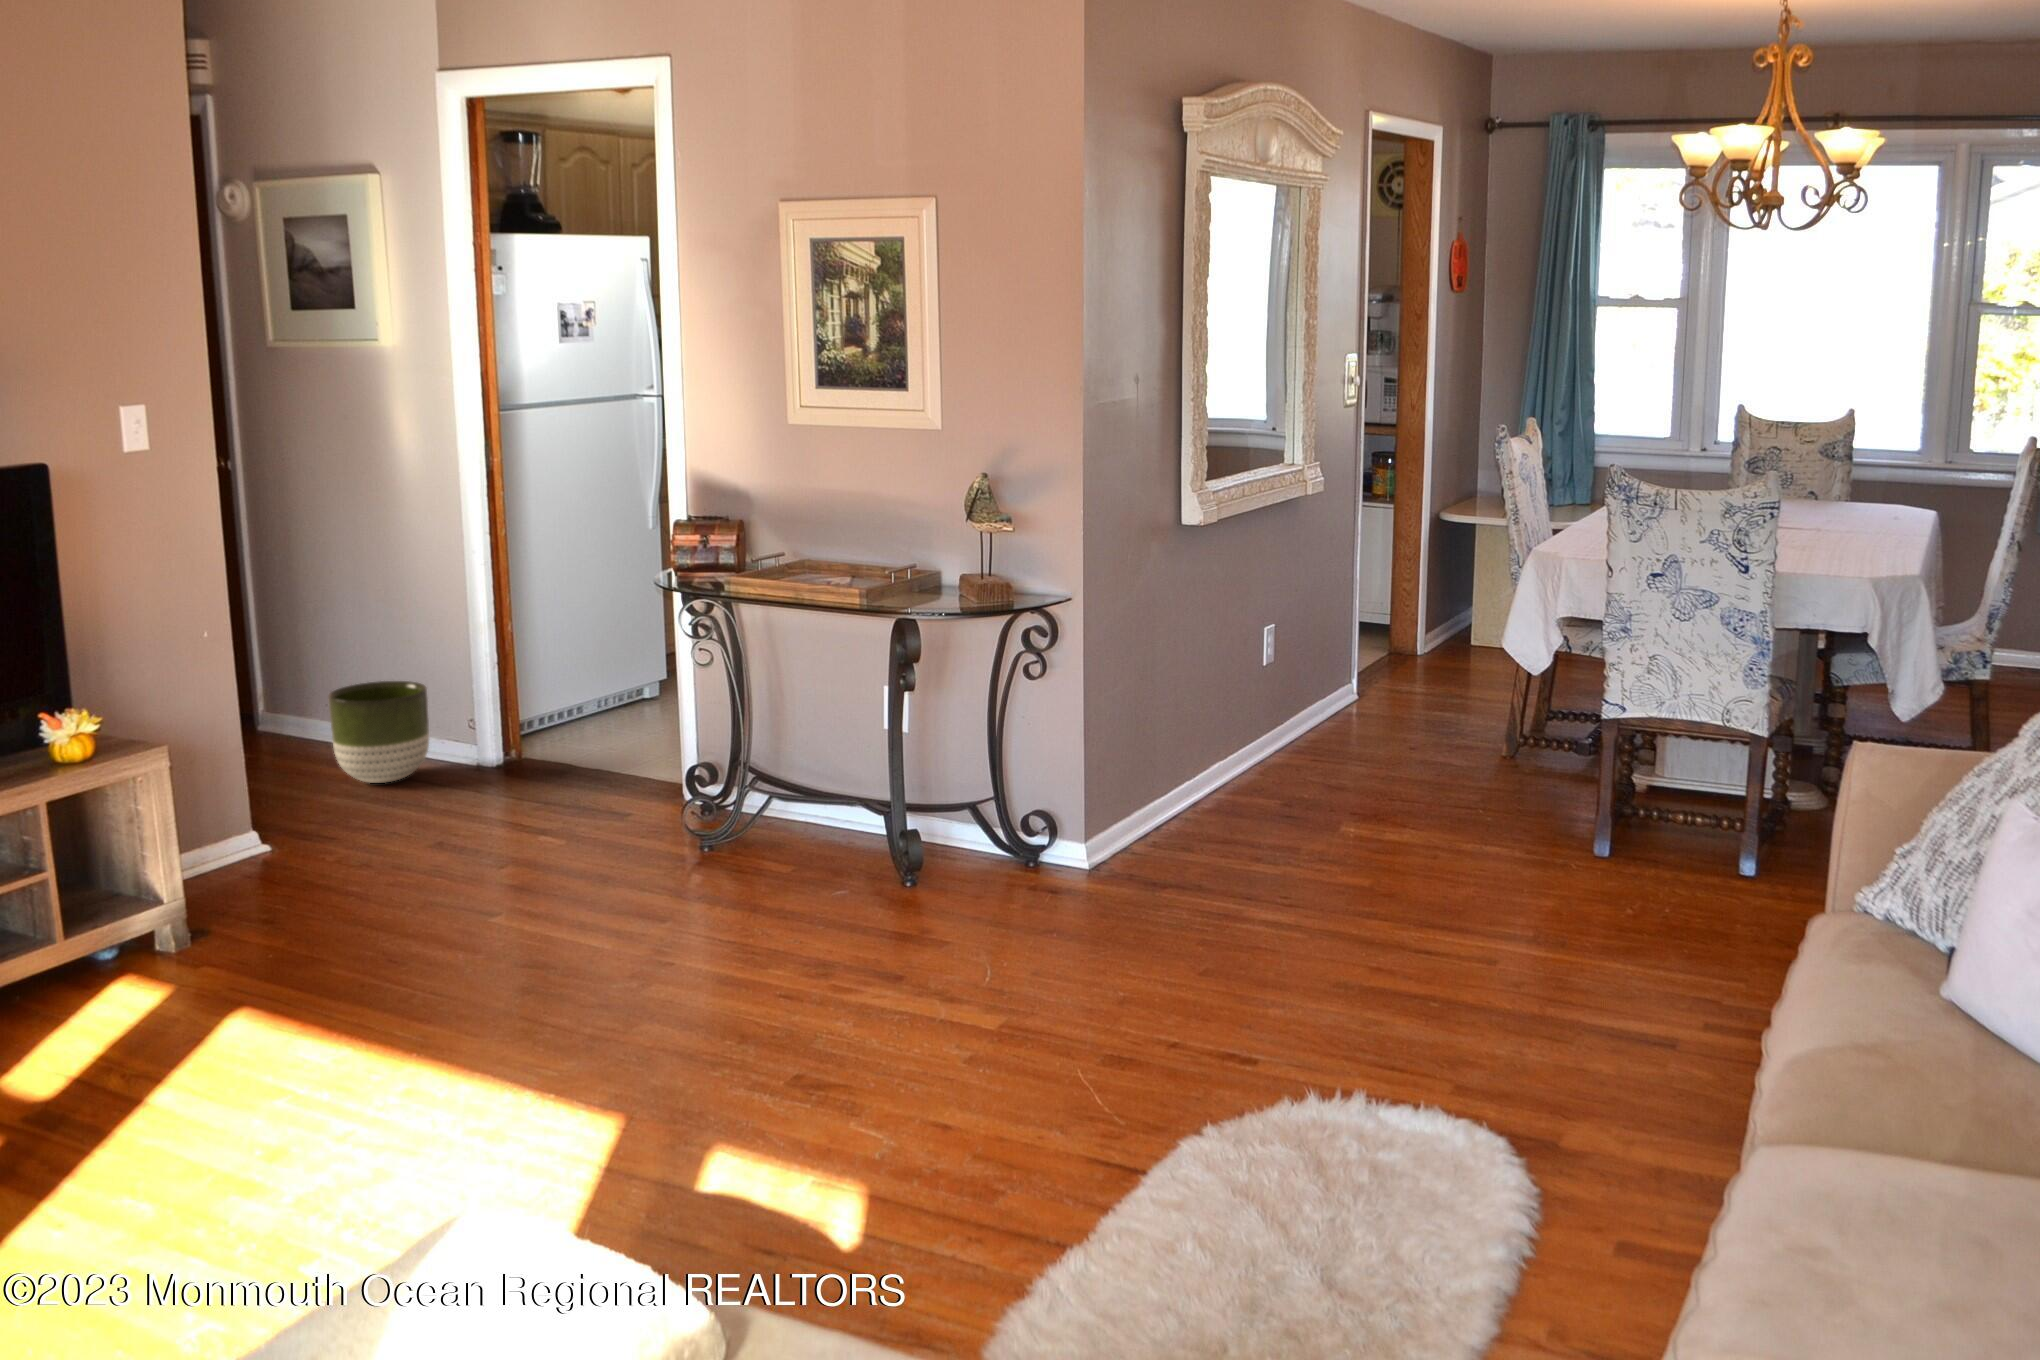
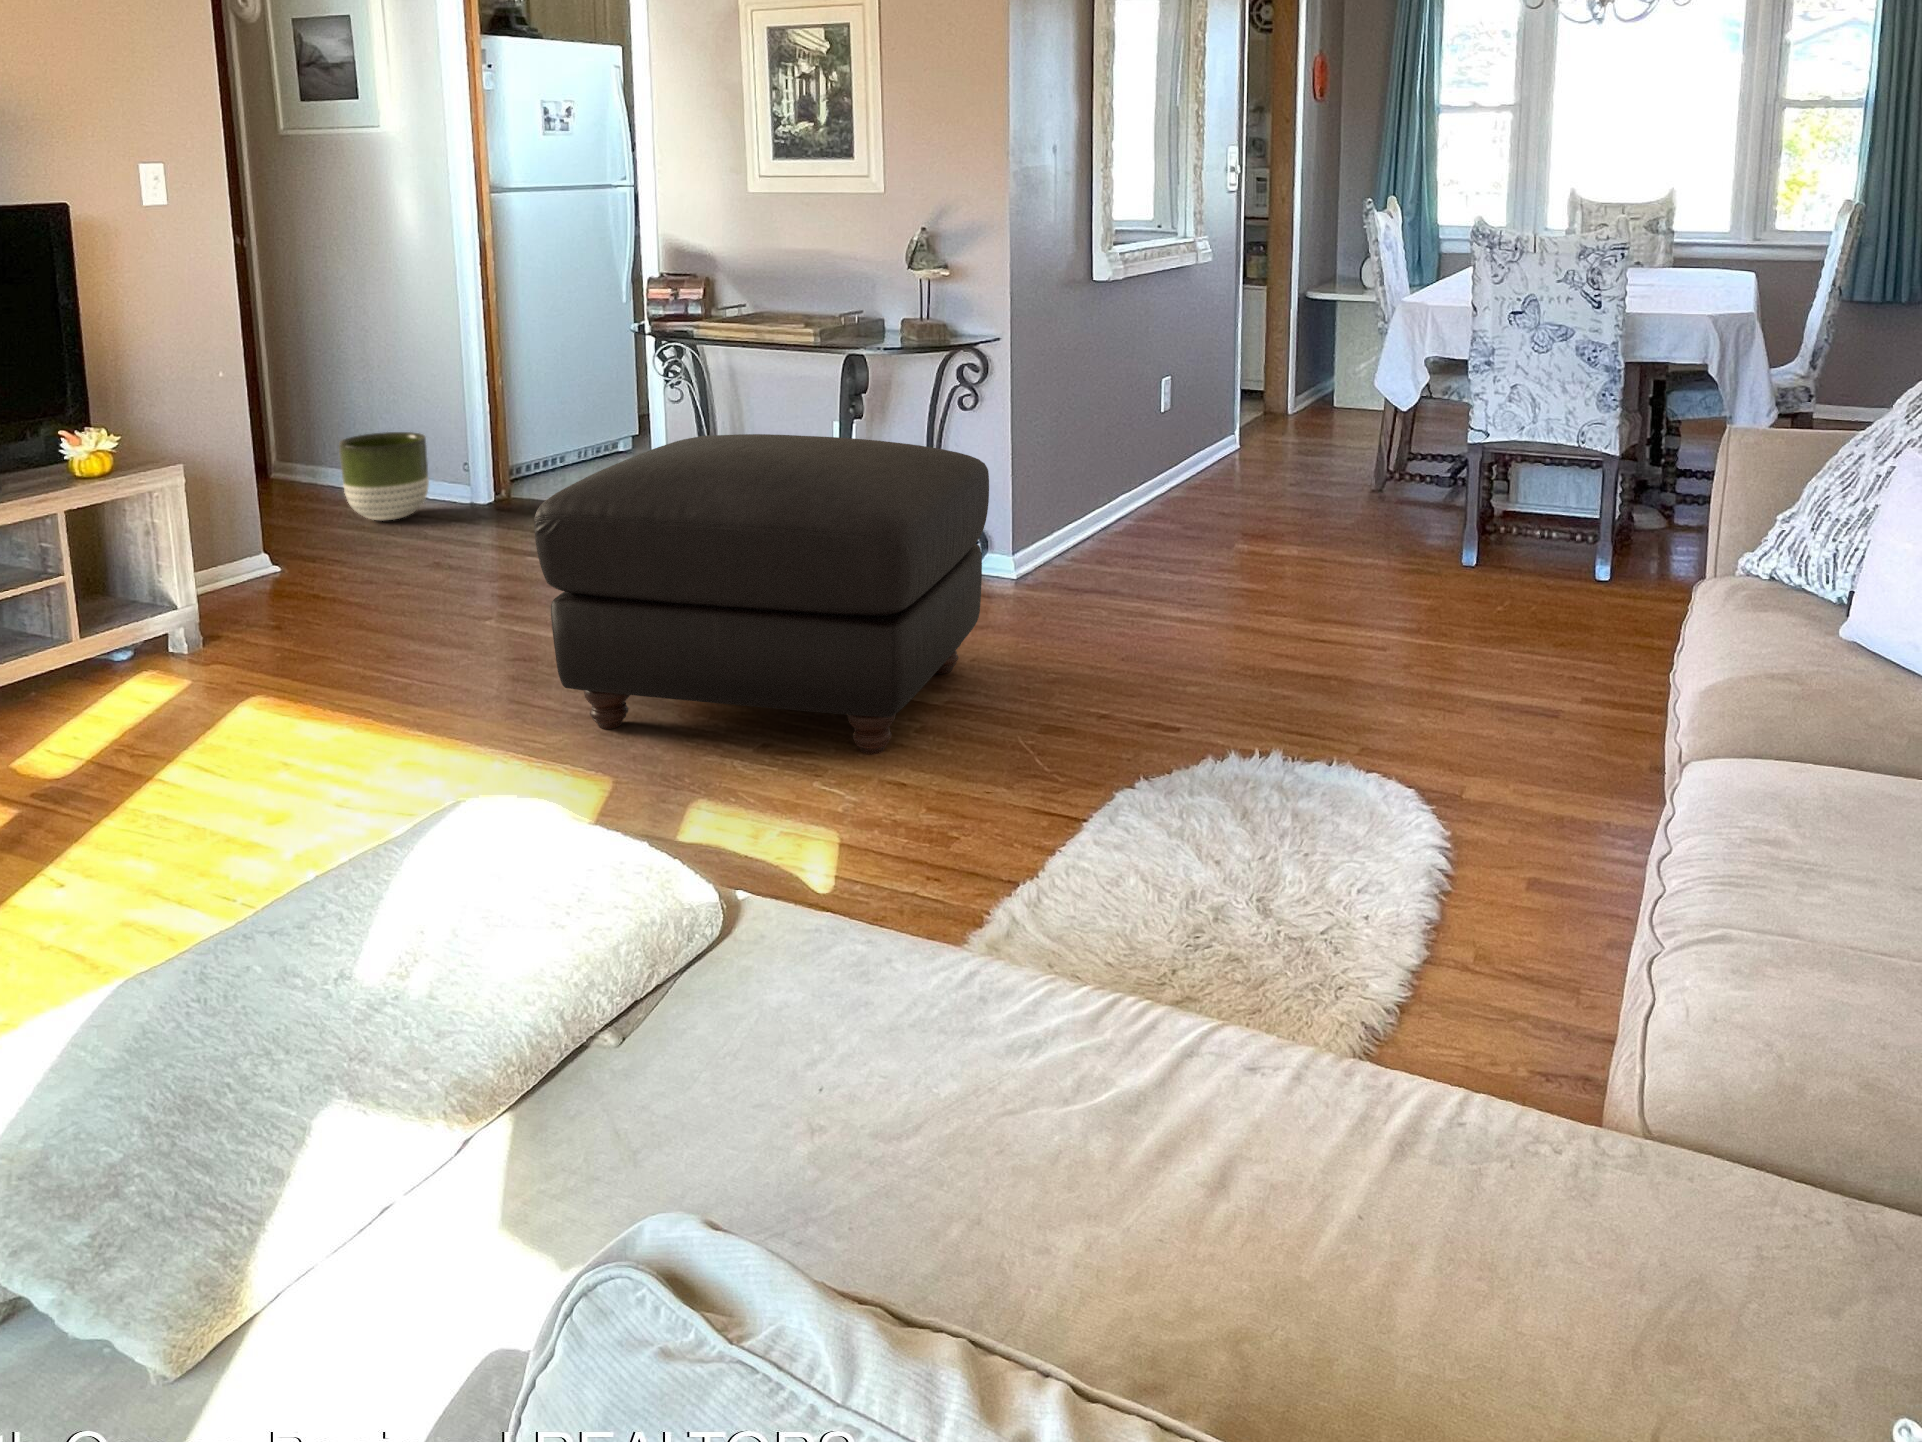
ottoman: none [550,725,1052,1088] -> present [534,434,989,754]

